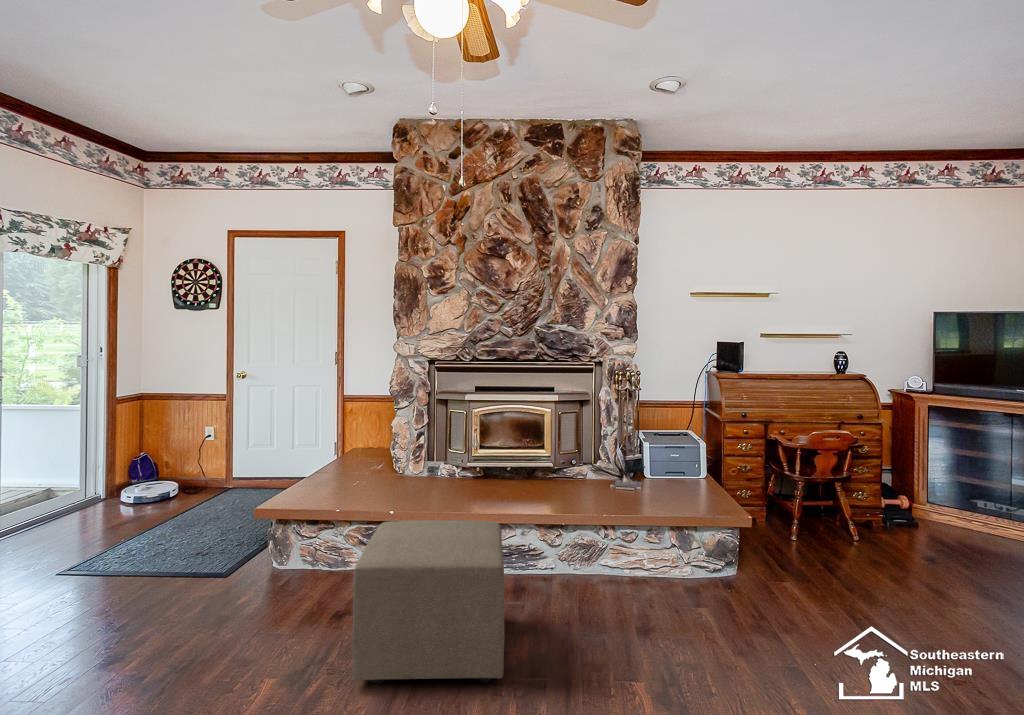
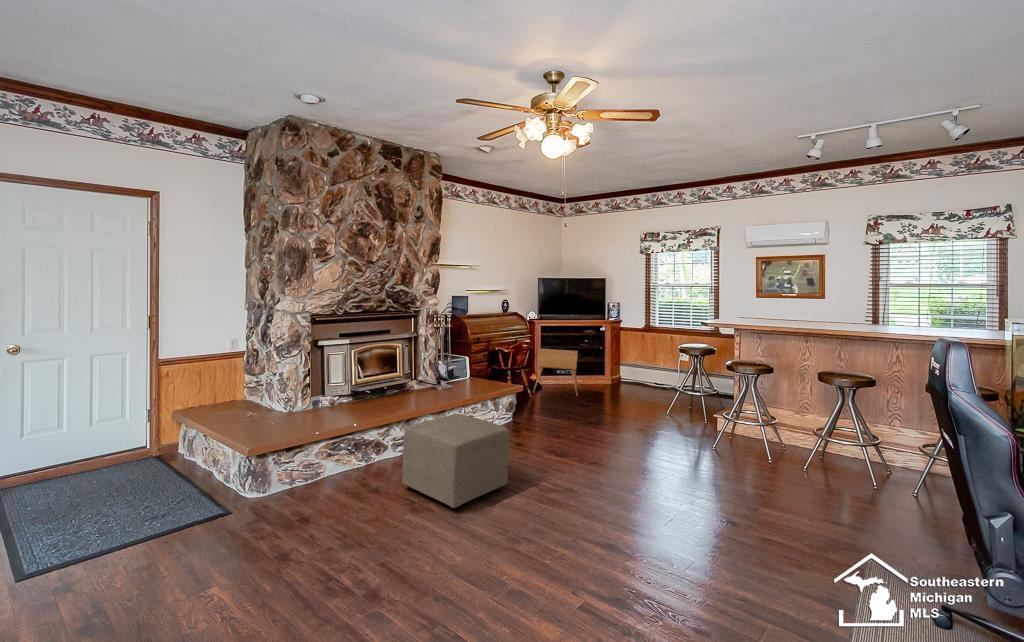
side table: none [864,449,1001,560] -> present [533,349,578,396]

